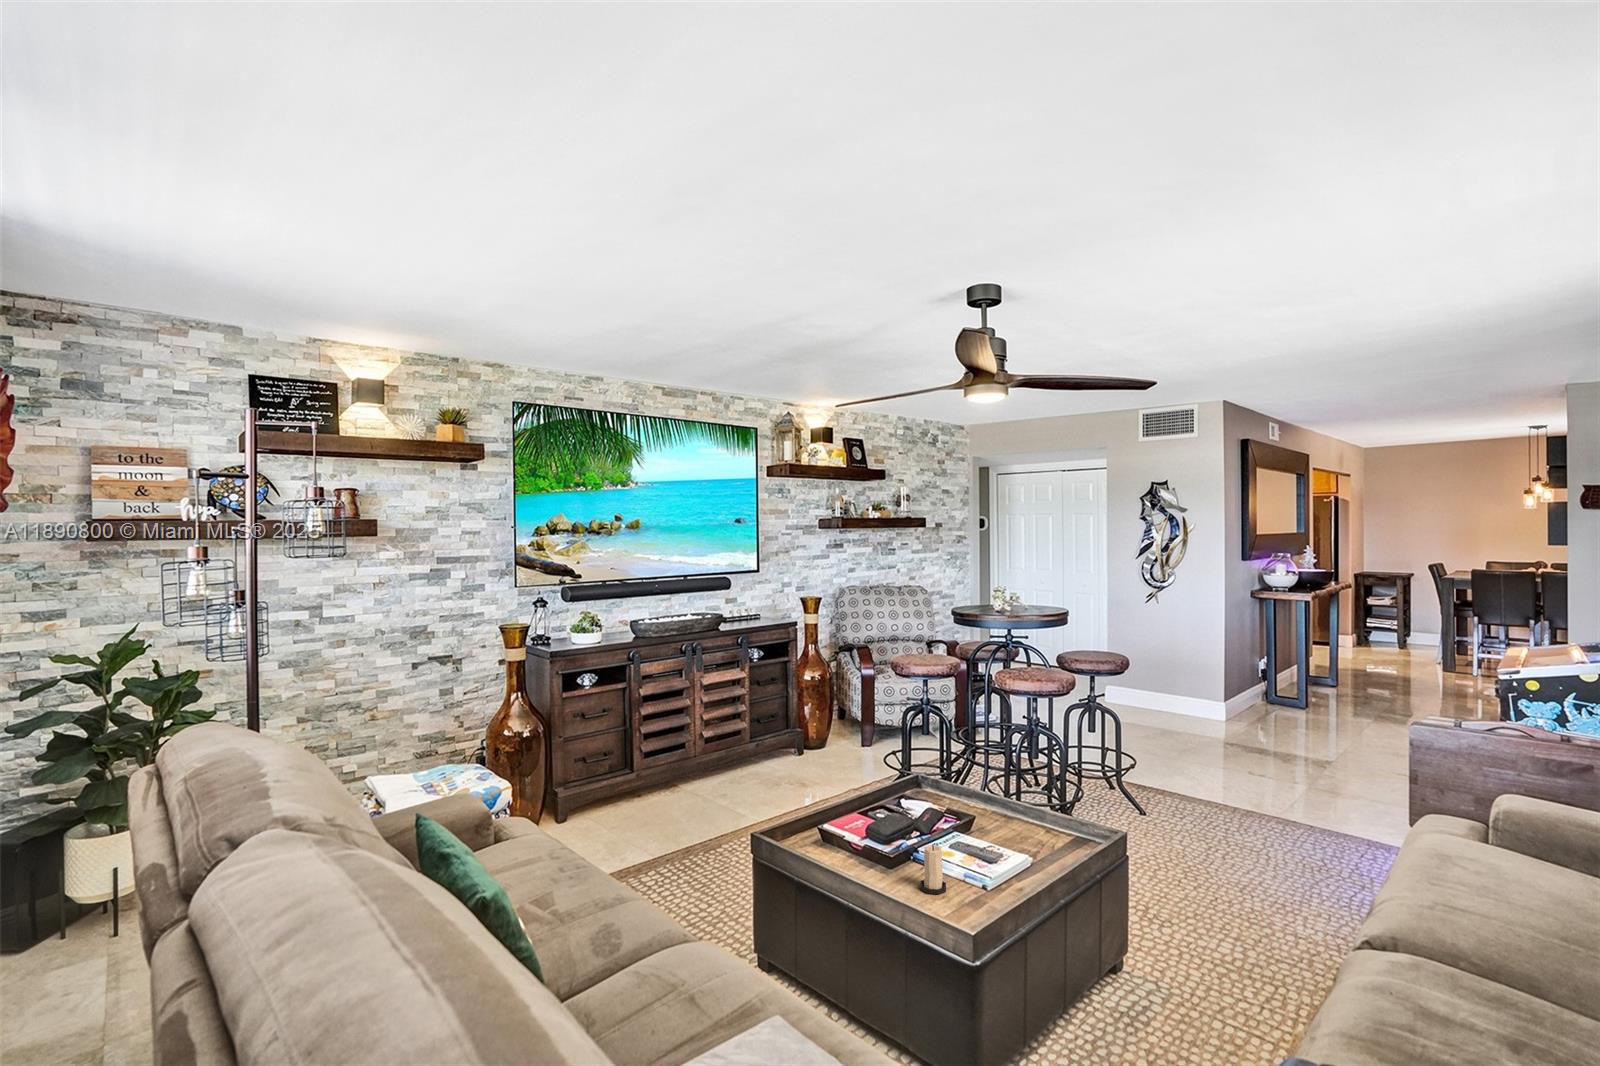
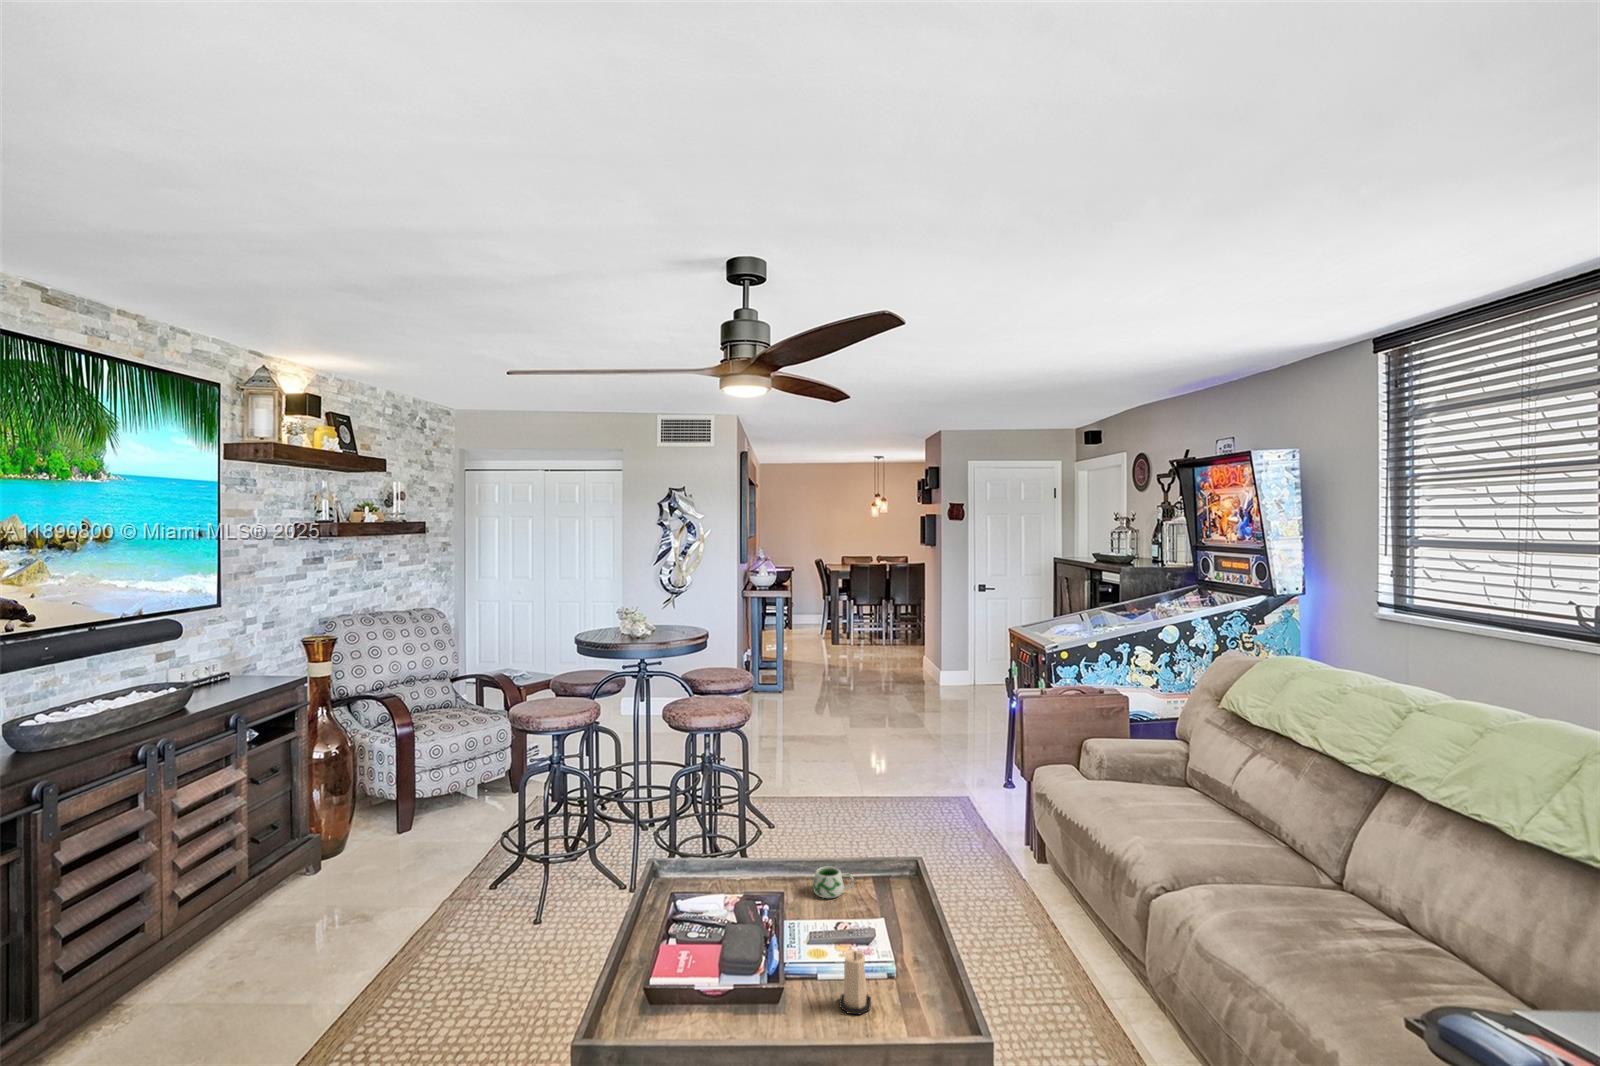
mug: none [1007,809,1042,836] -> present [813,866,854,898]

